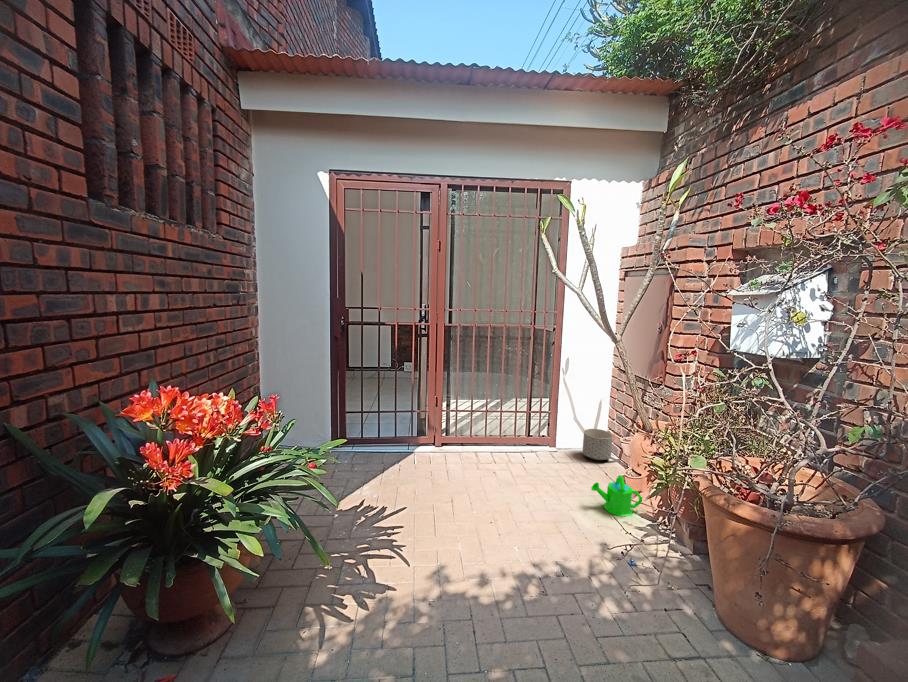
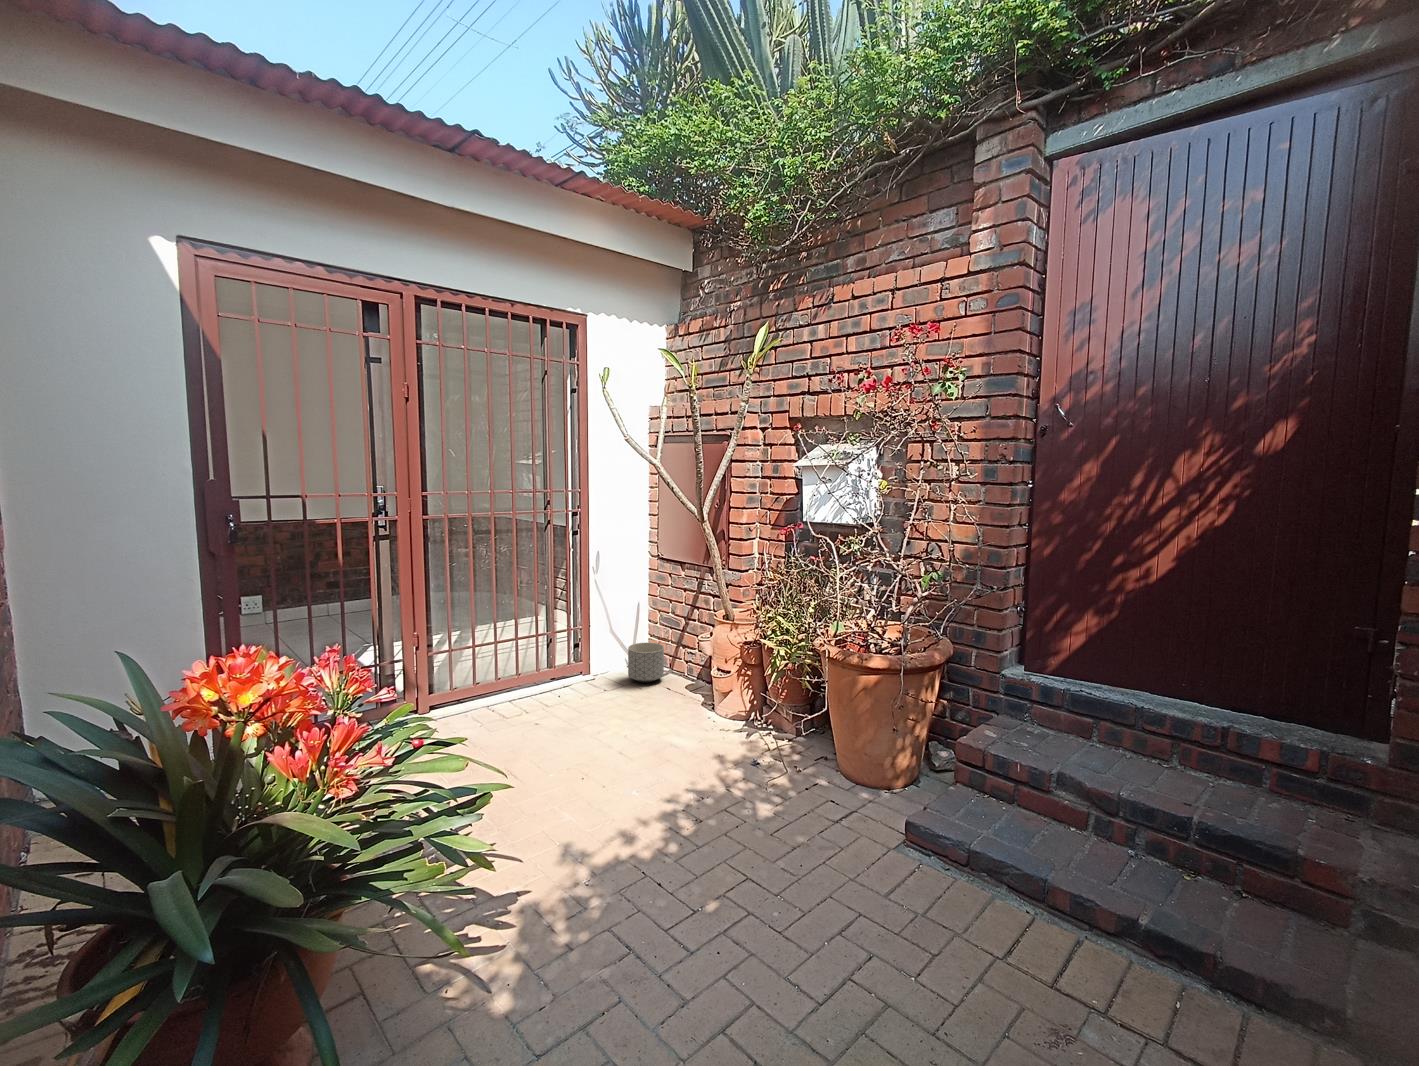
watering can: present [591,475,643,517] -> none [677,682,730,729]

